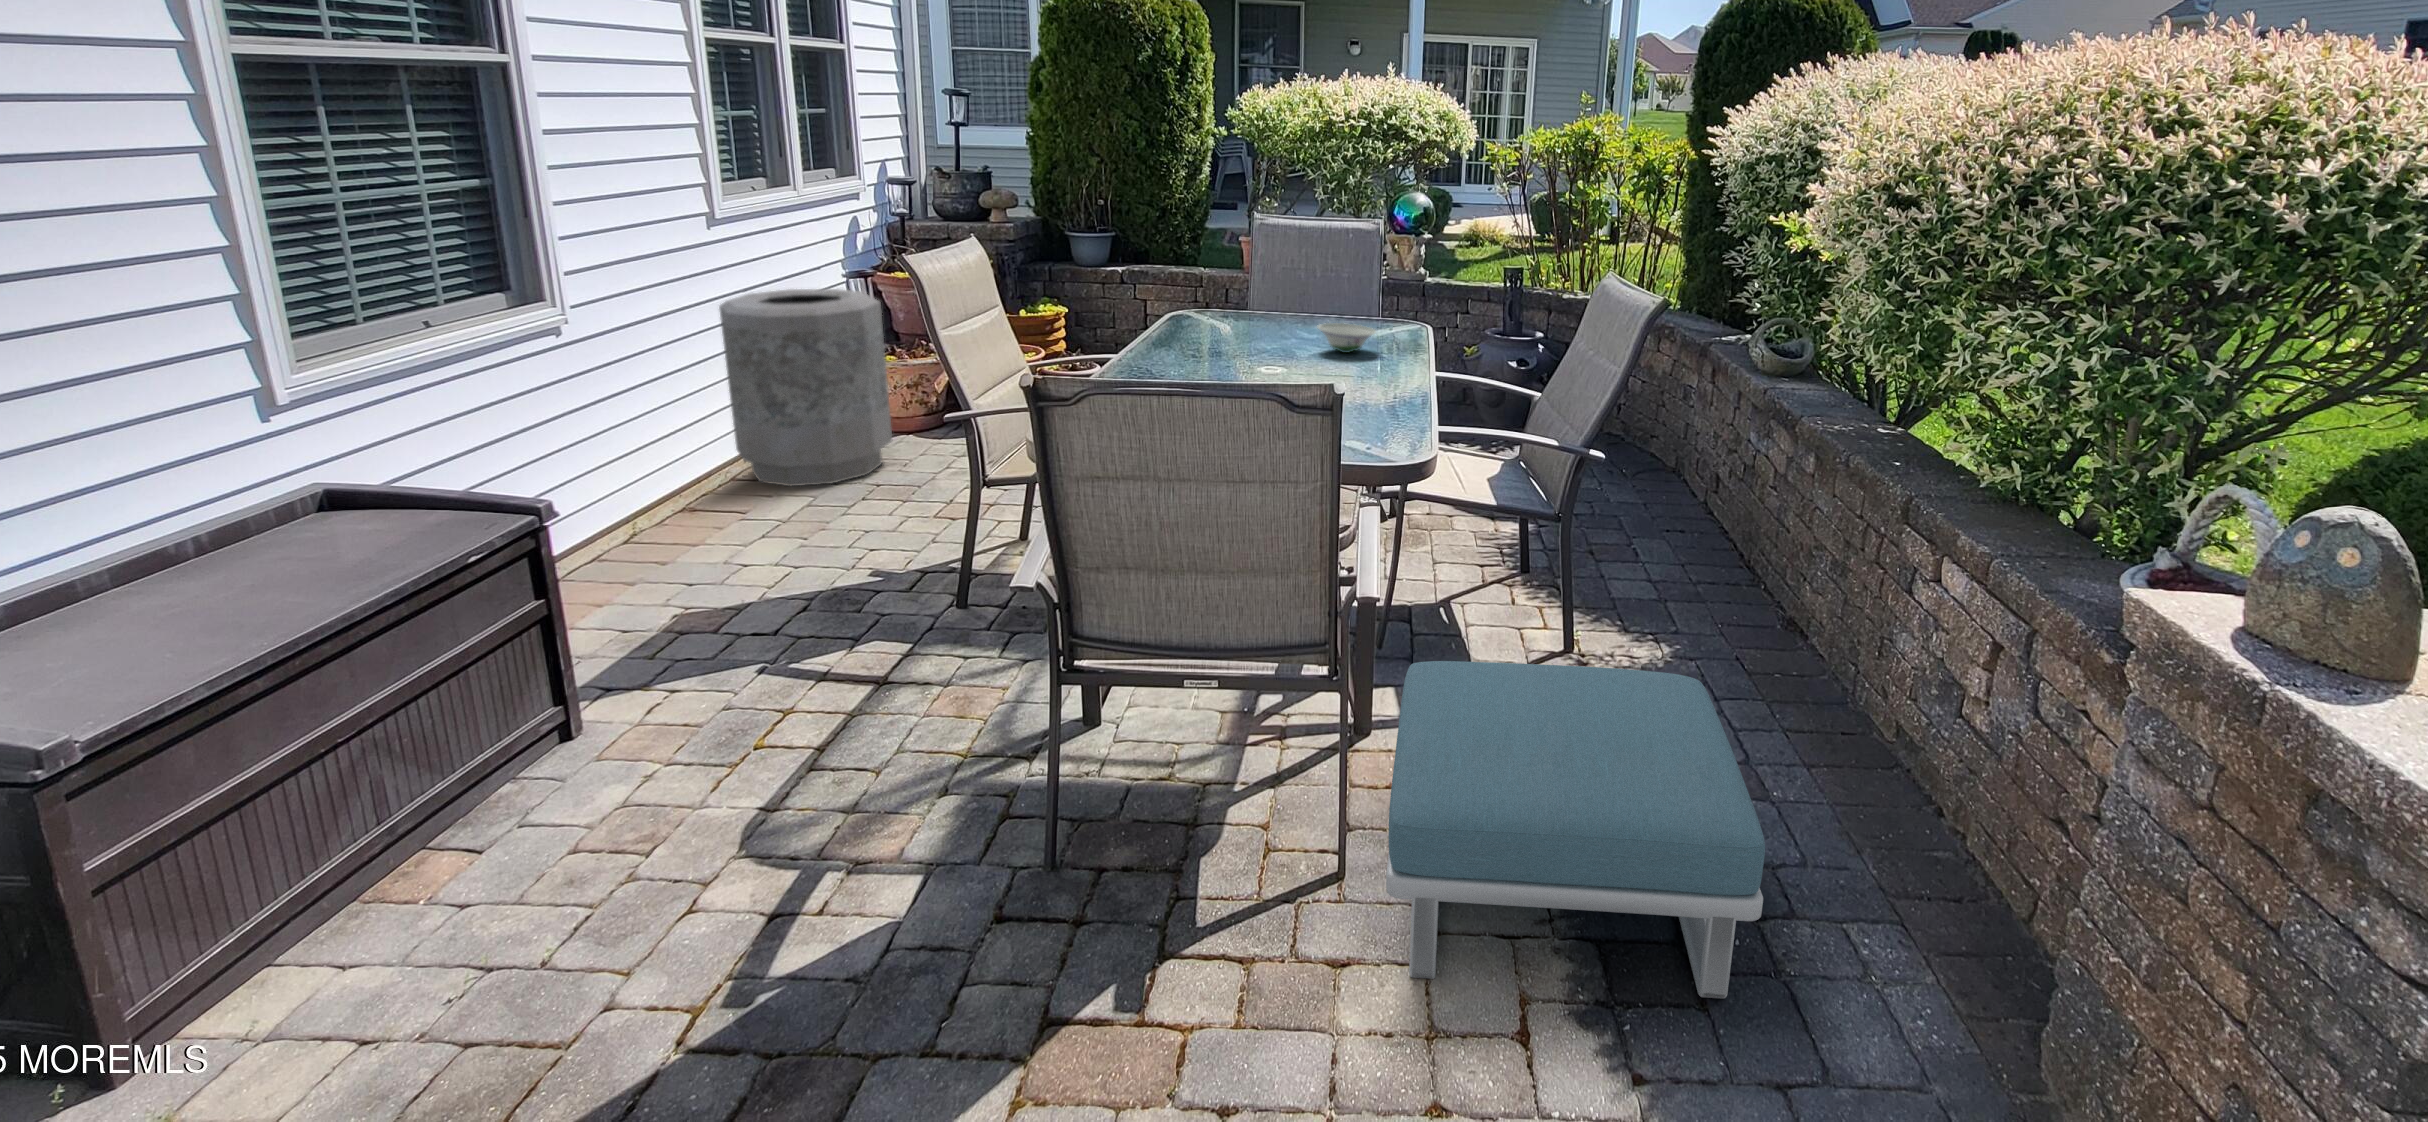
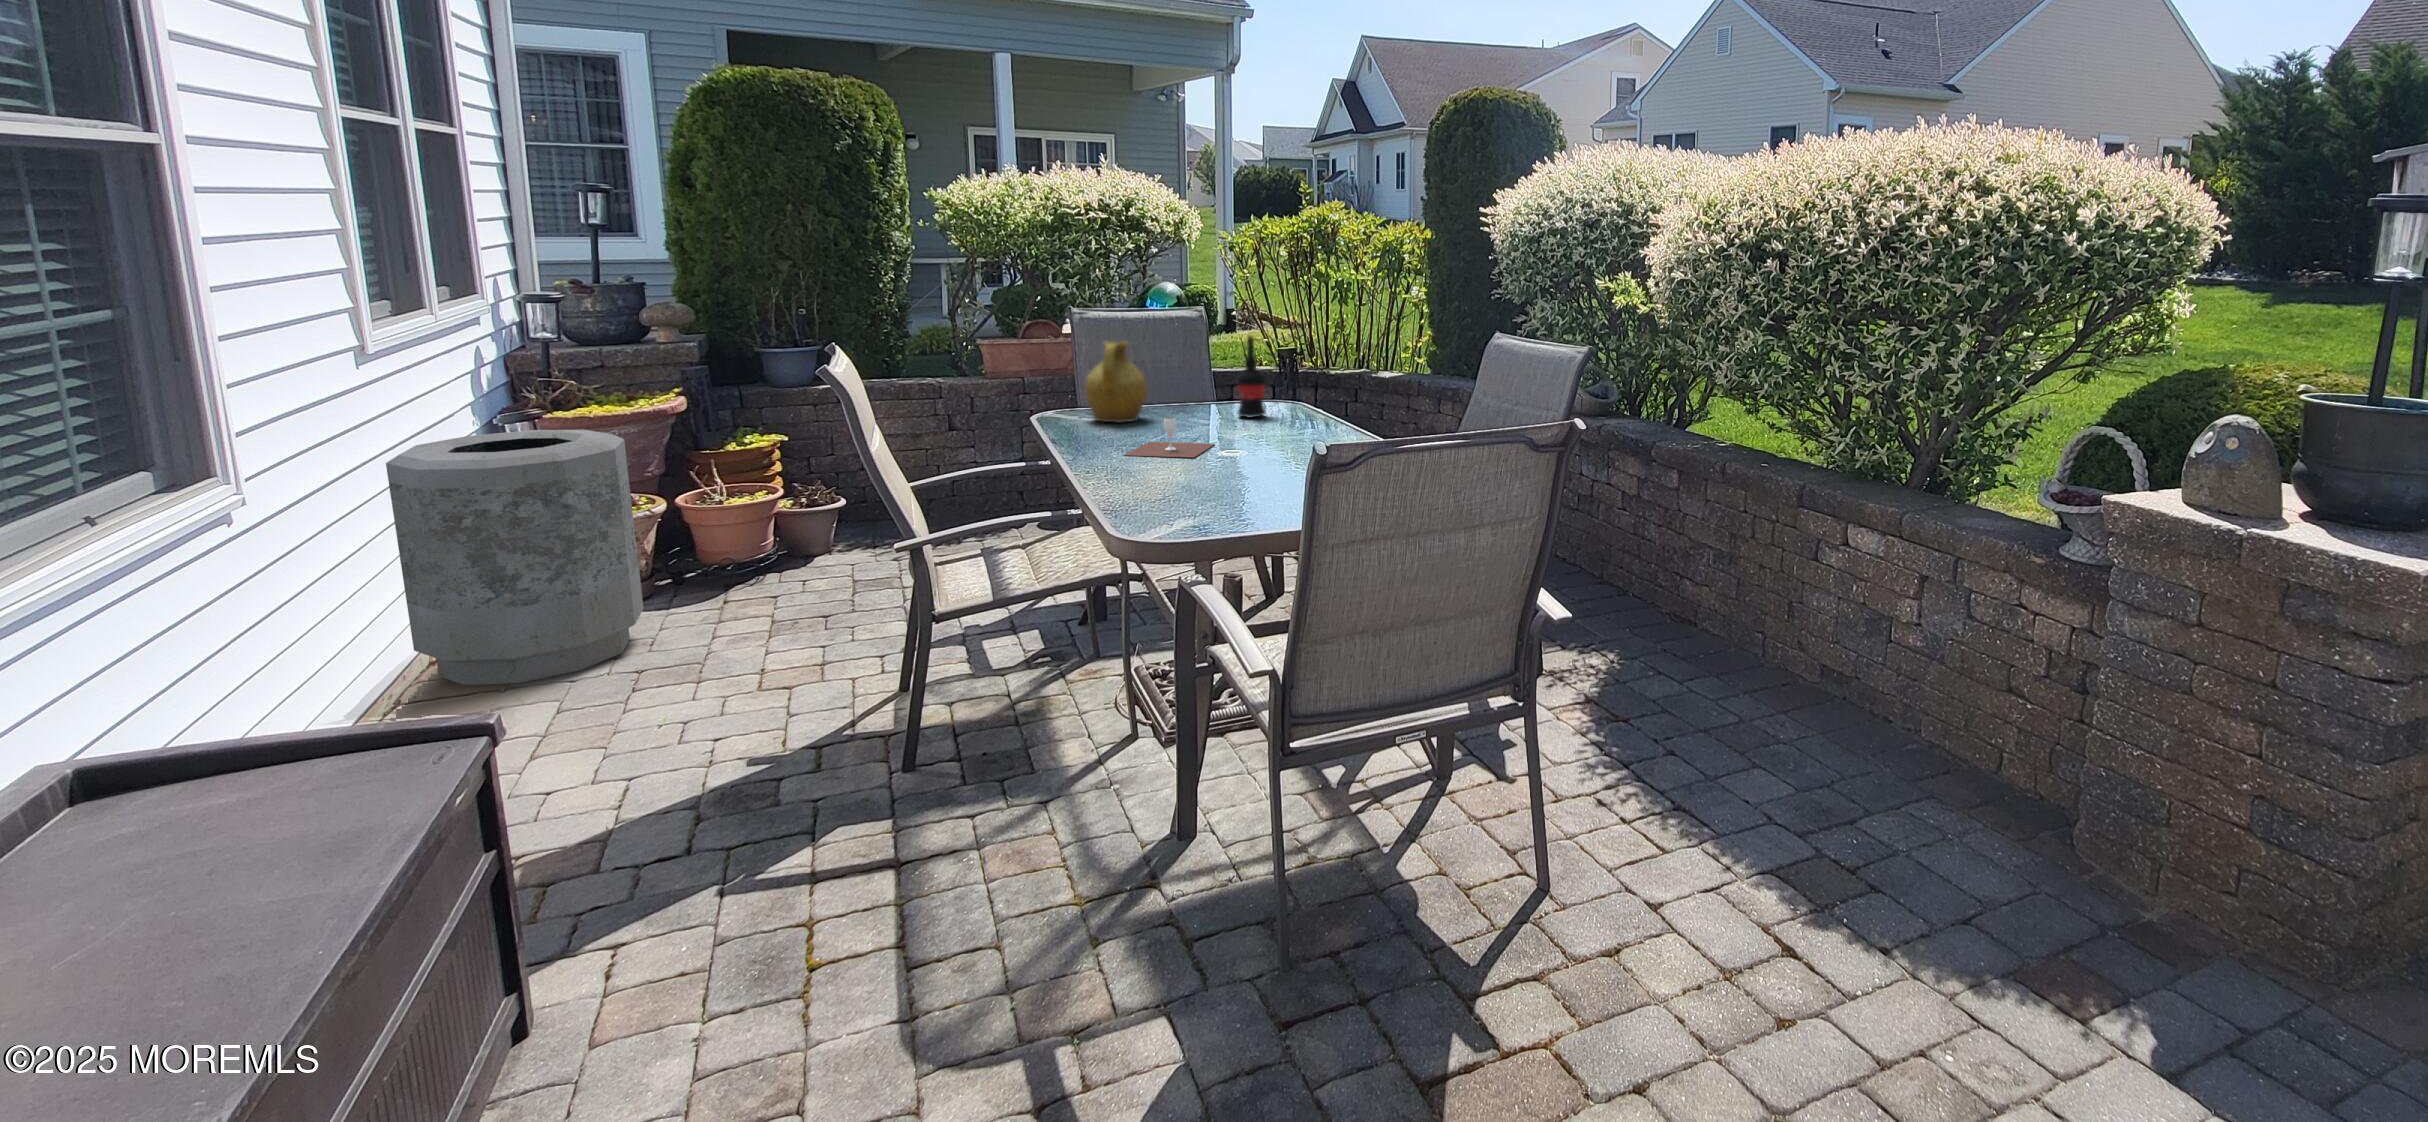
pitcher: none [1215,244,1272,325] -> present [1085,341,1147,423]
wine bottle: none [1355,246,1386,331] -> present [1237,335,1266,418]
bowl: present [1318,323,1376,353] -> none [1233,410,1294,437]
wine glass: none [1192,324,1289,366] -> present [1125,418,1215,458]
footstool: present [1386,661,1765,999] -> none [1526,657,1912,944]

